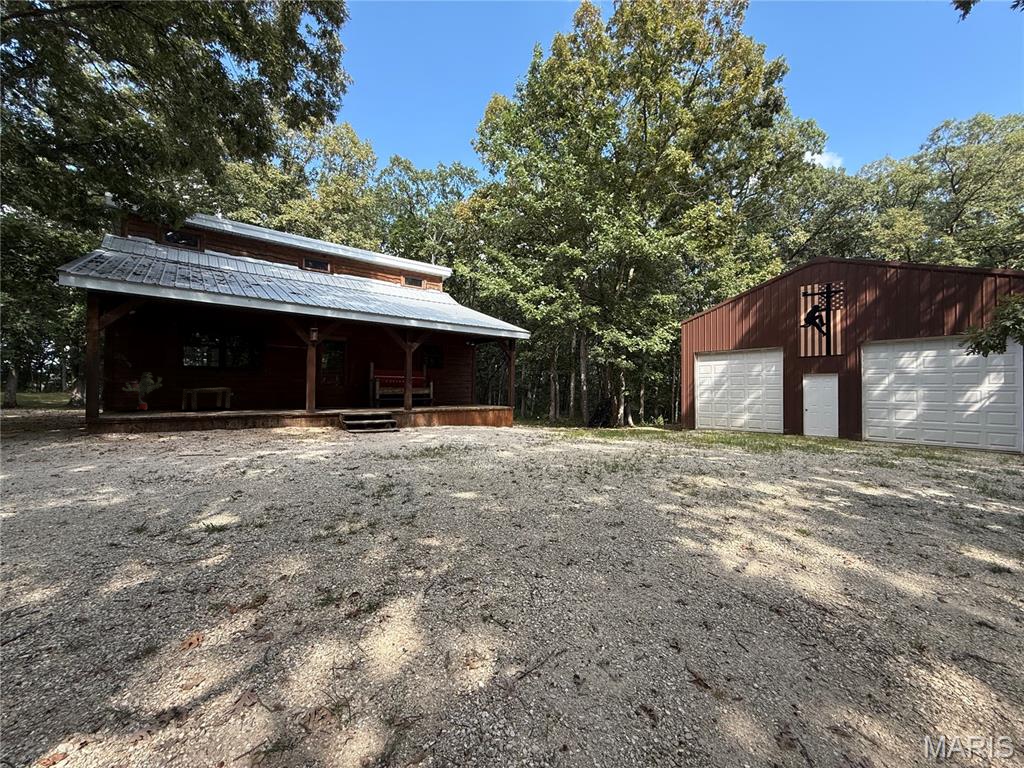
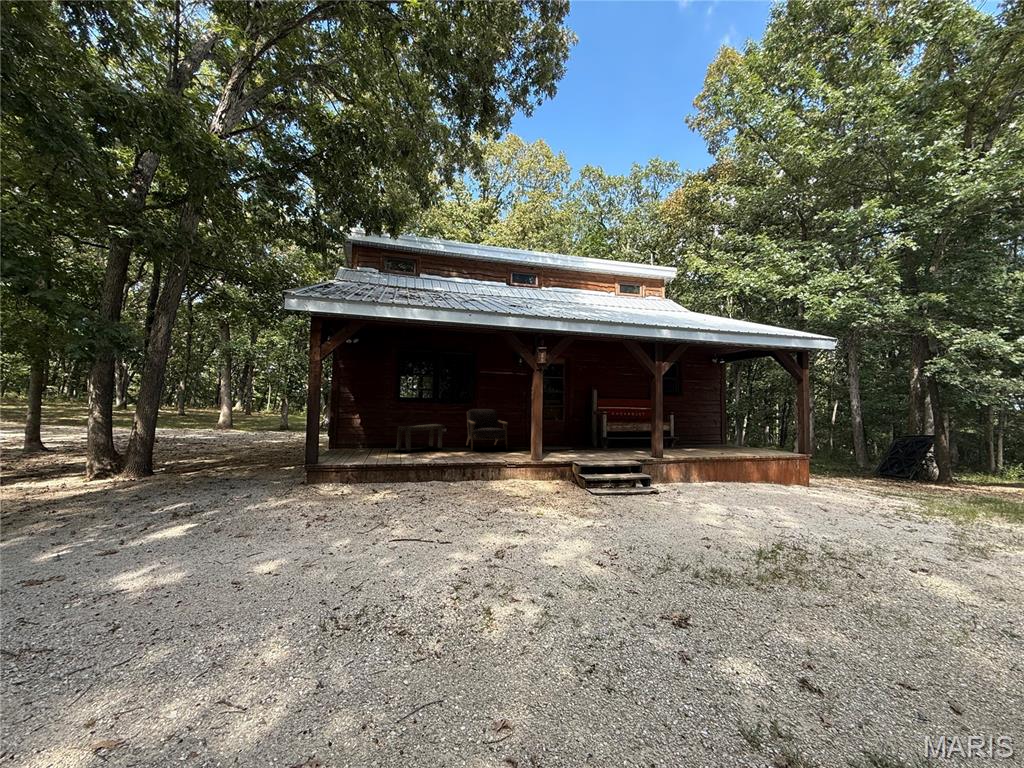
potted tree: present [123,373,162,410] -> none [342,407,379,450]
armchair: none [255,375,293,409] -> present [466,409,508,450]

